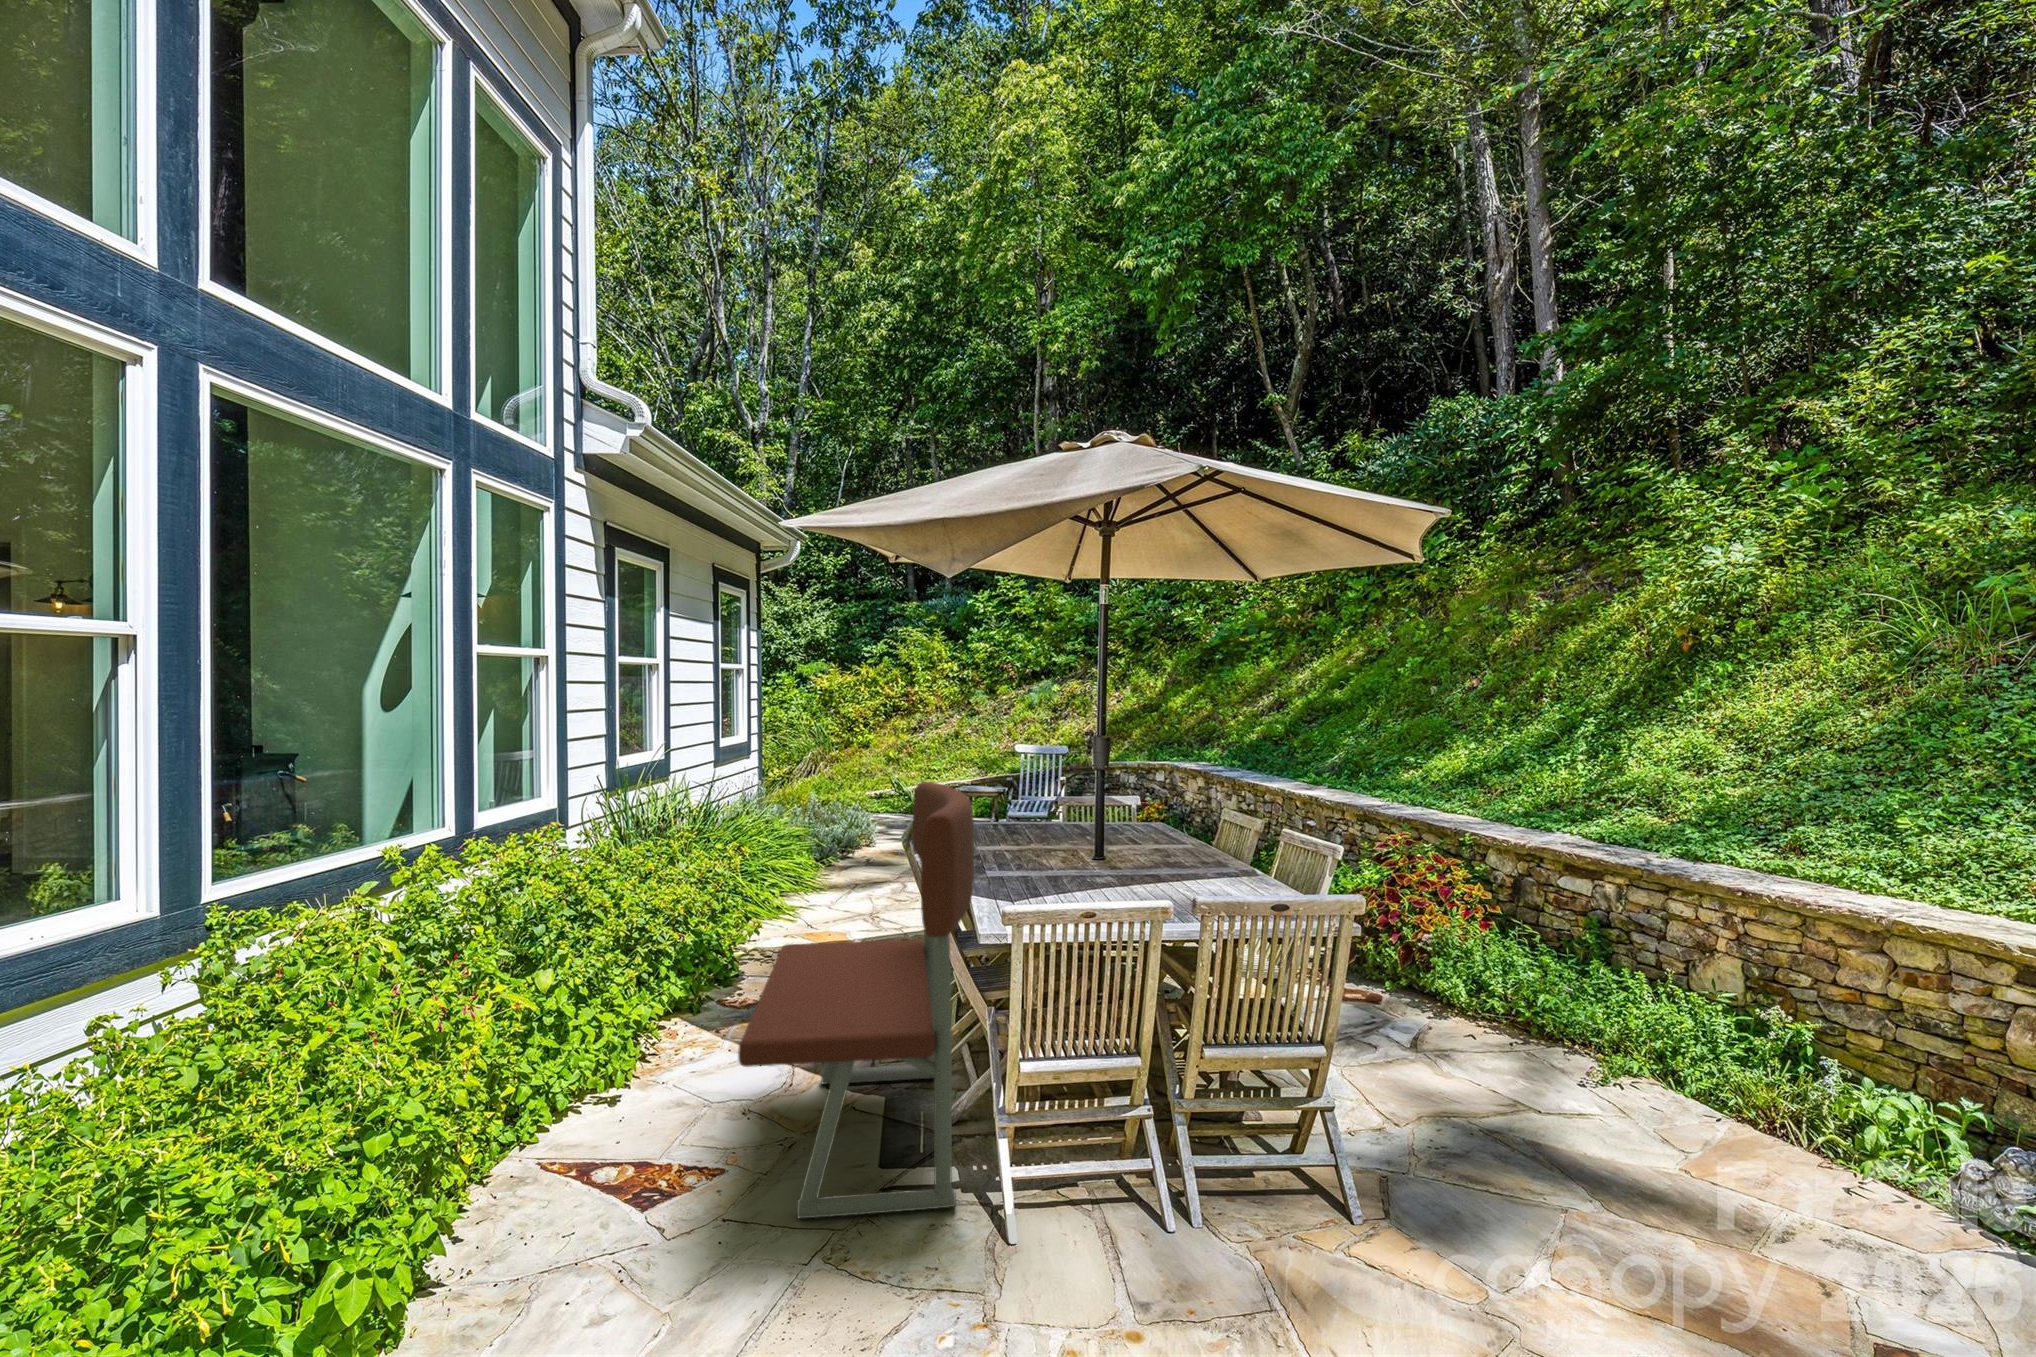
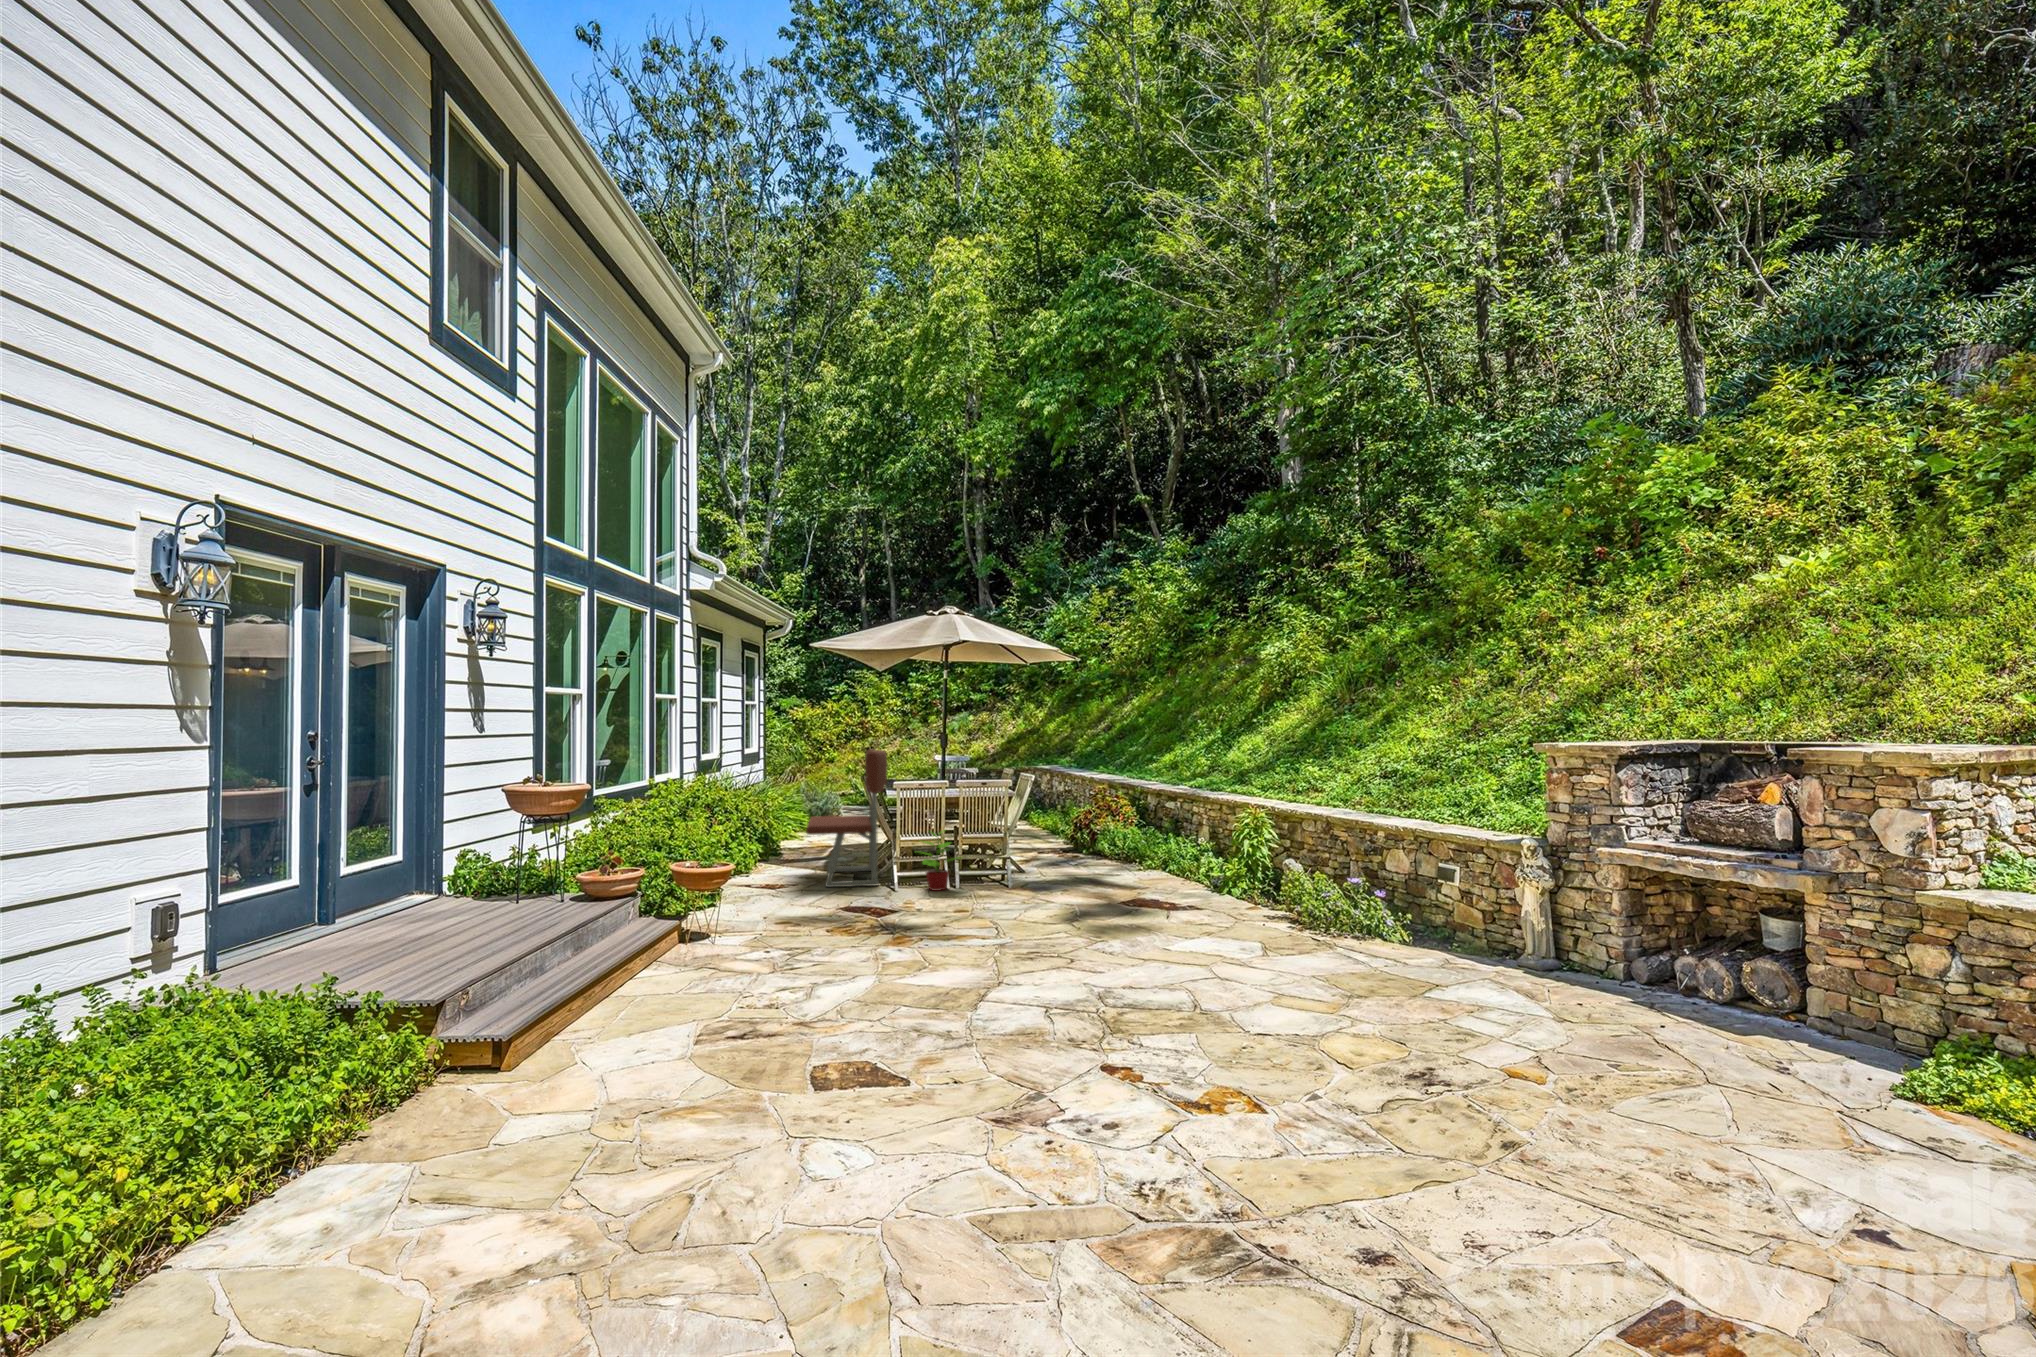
potted plant: none [1066,1057,1232,1271] -> present [915,830,960,891]

